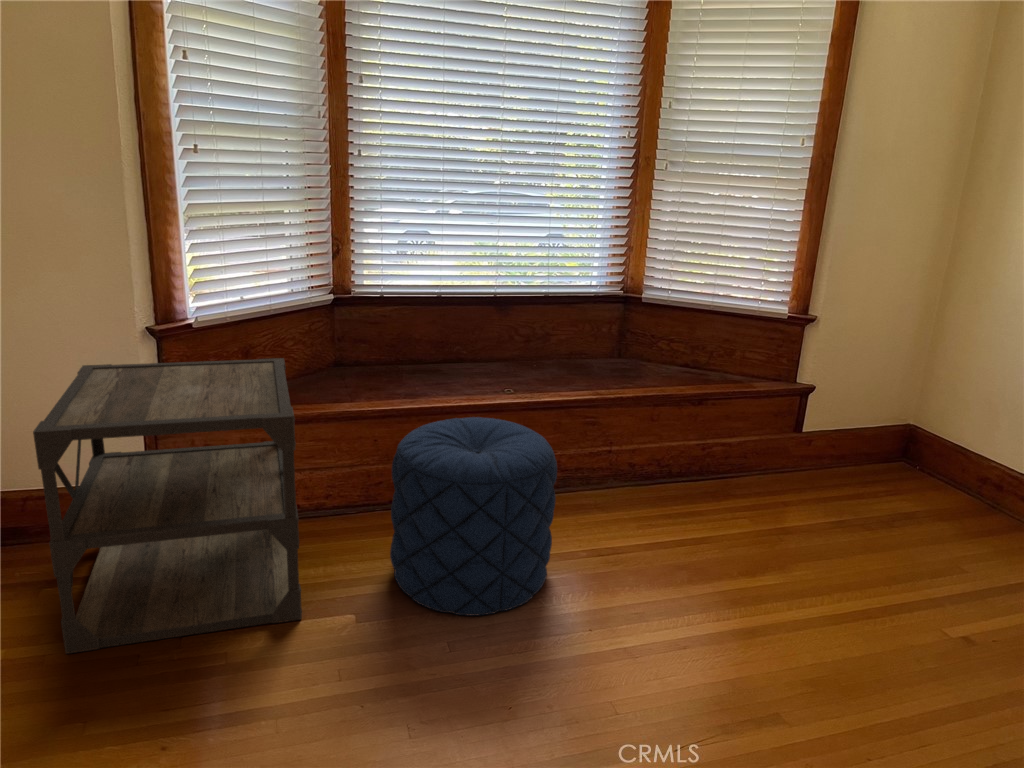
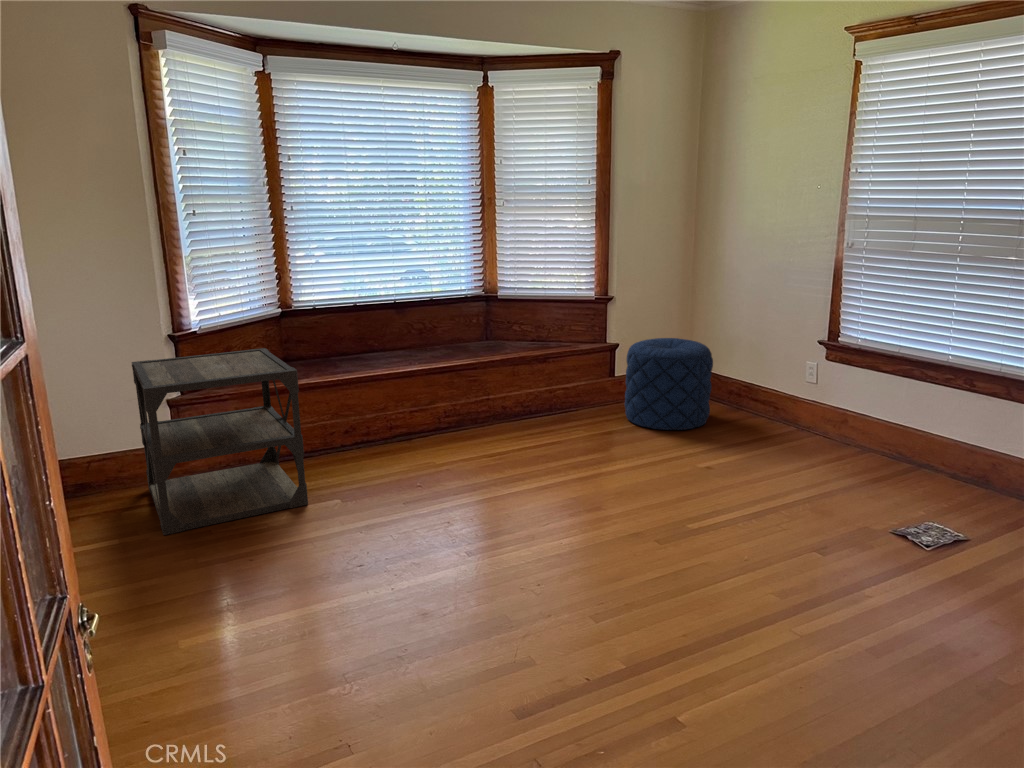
pouf: present [390,417,557,616] -> present [625,338,713,430]

